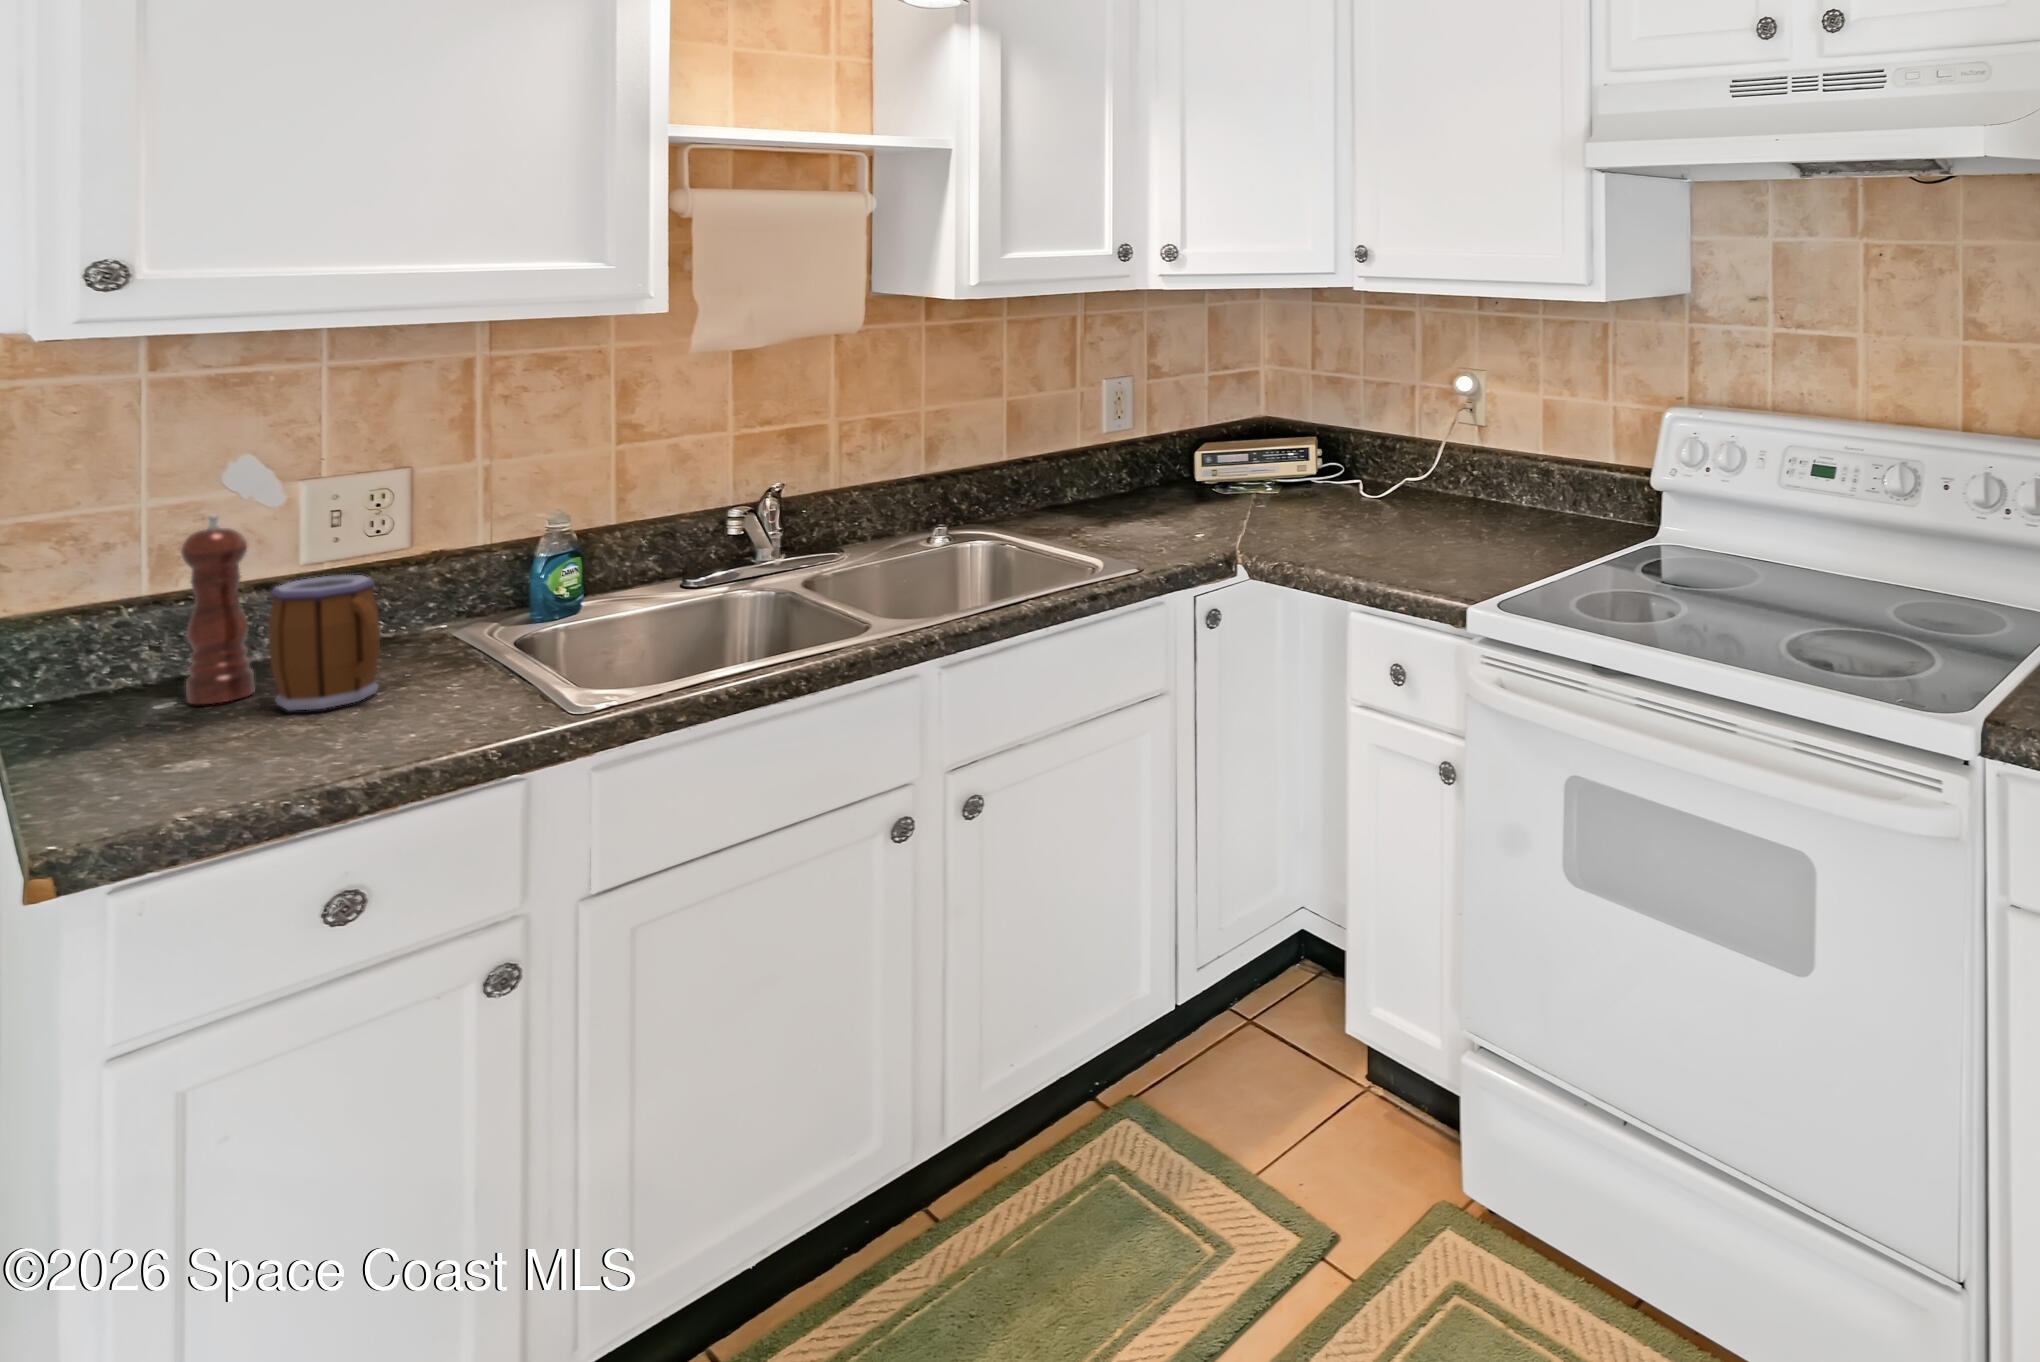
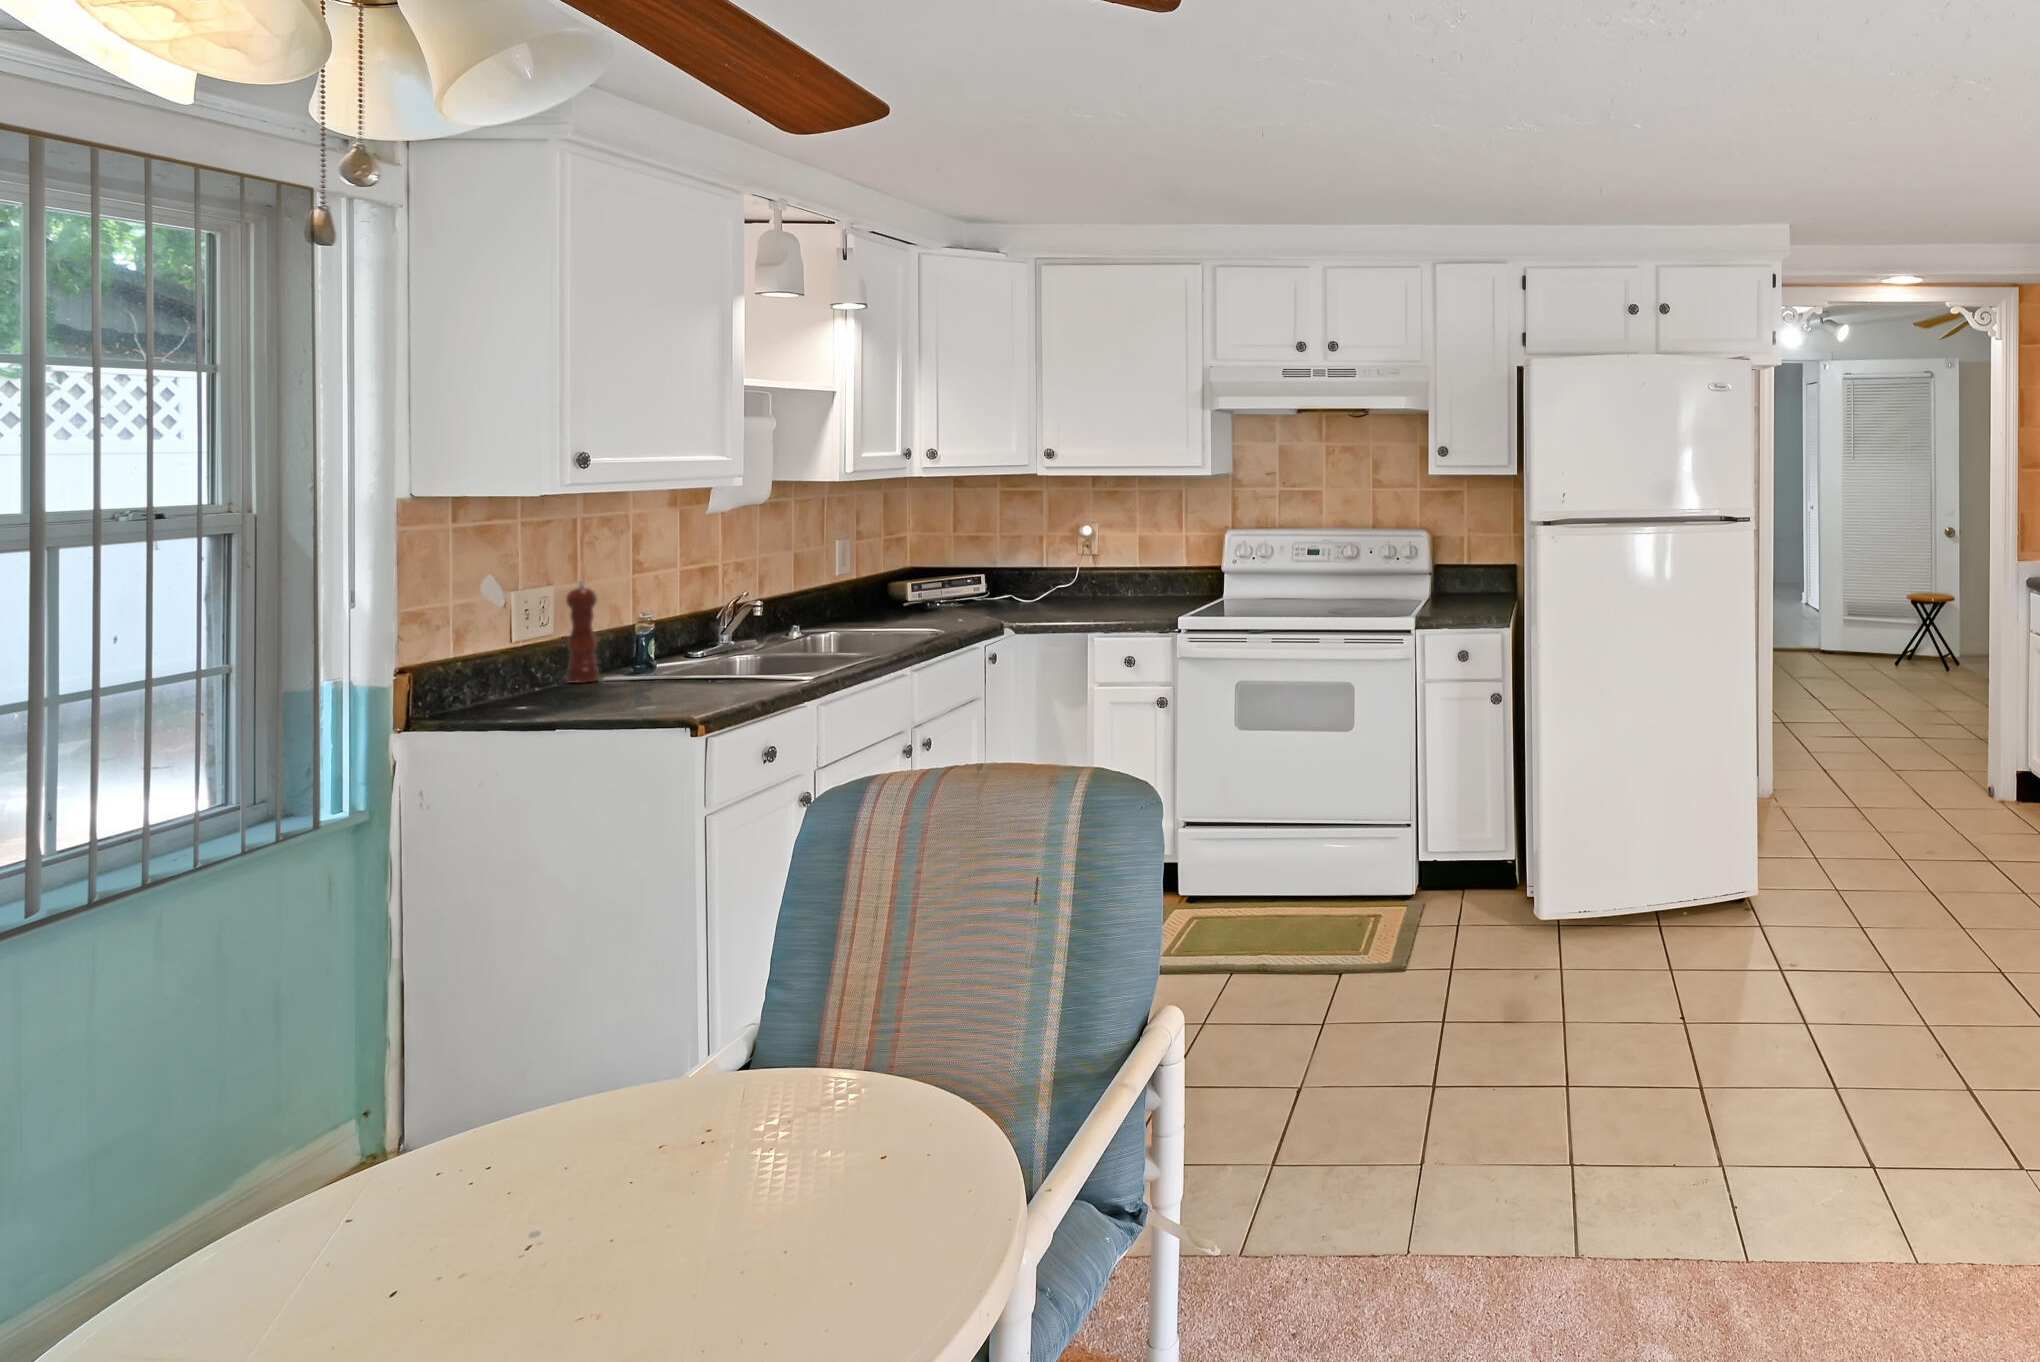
mug: present [269,575,380,711] -> none [629,612,693,679]

